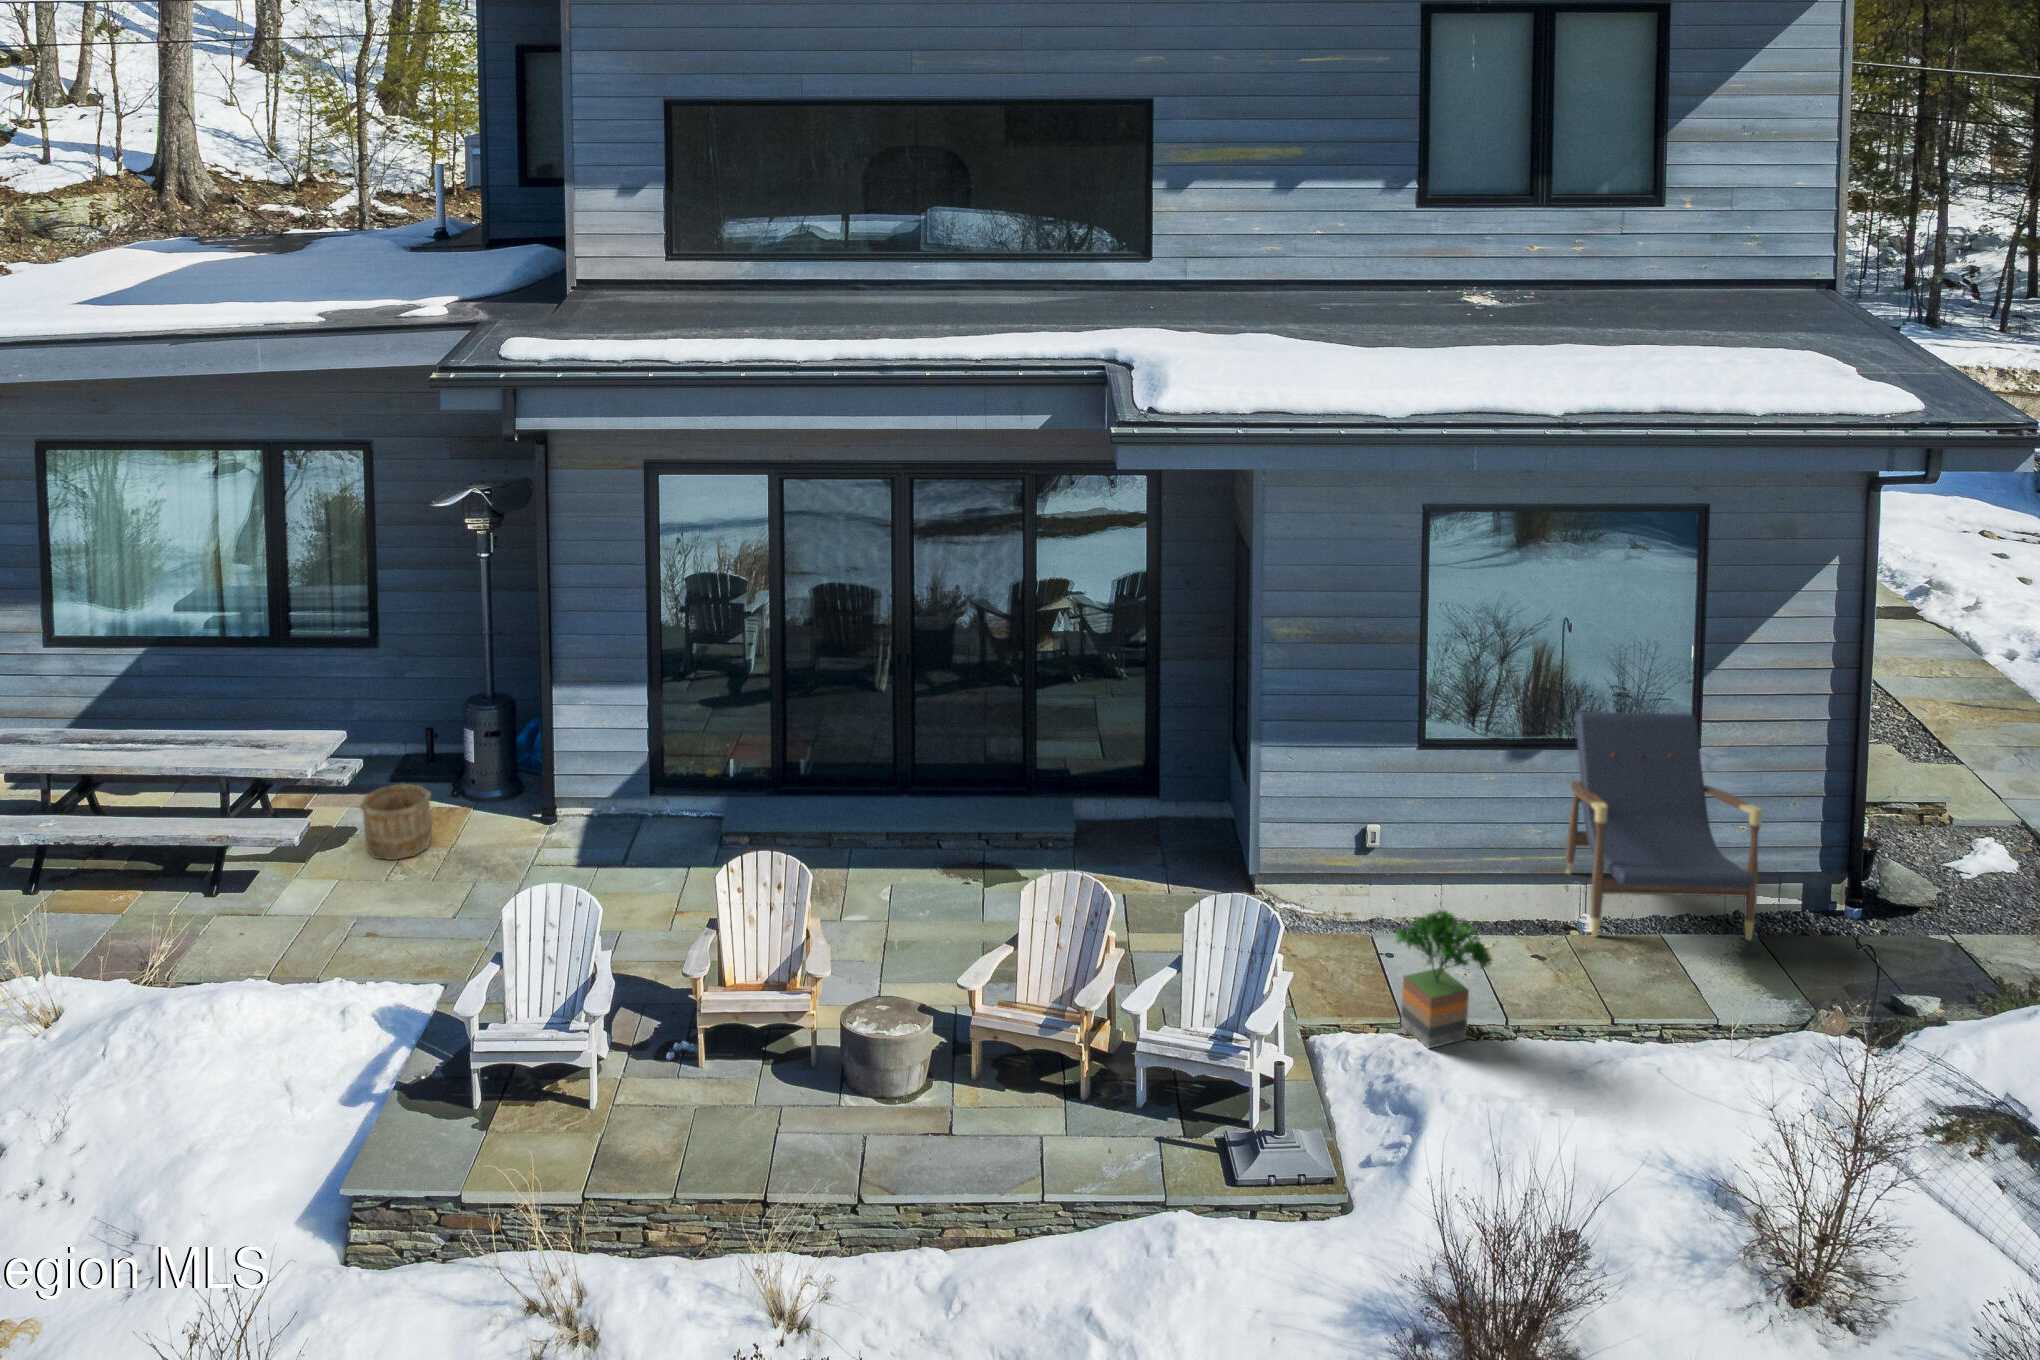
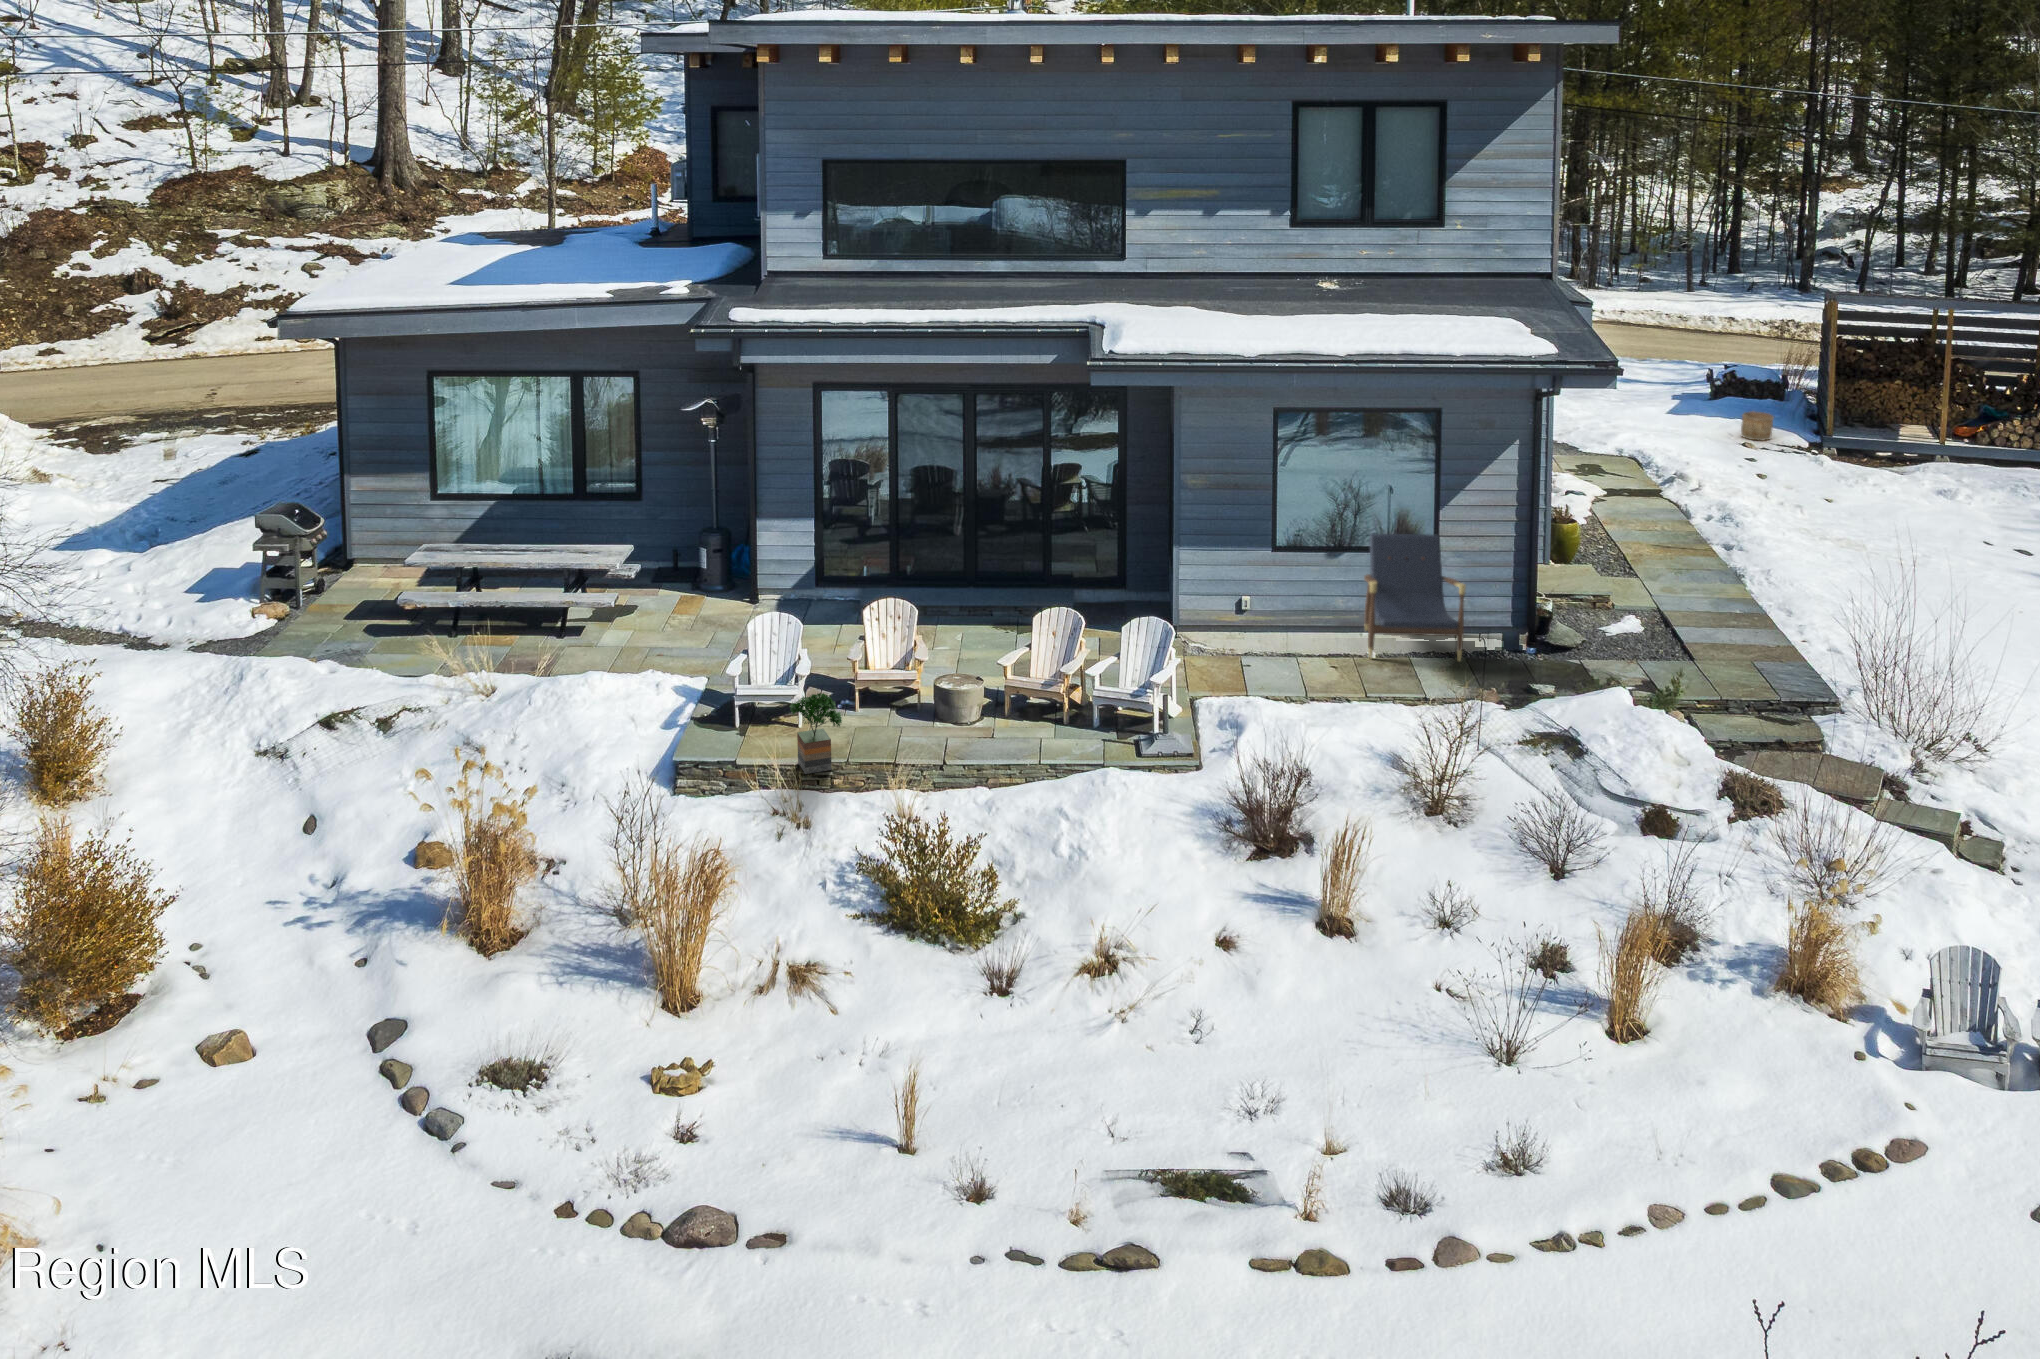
wooden bucket: present [360,784,432,860] -> present [1741,411,1774,441]
potted tree: present [1394,910,1492,1048] -> present [790,693,842,774]

